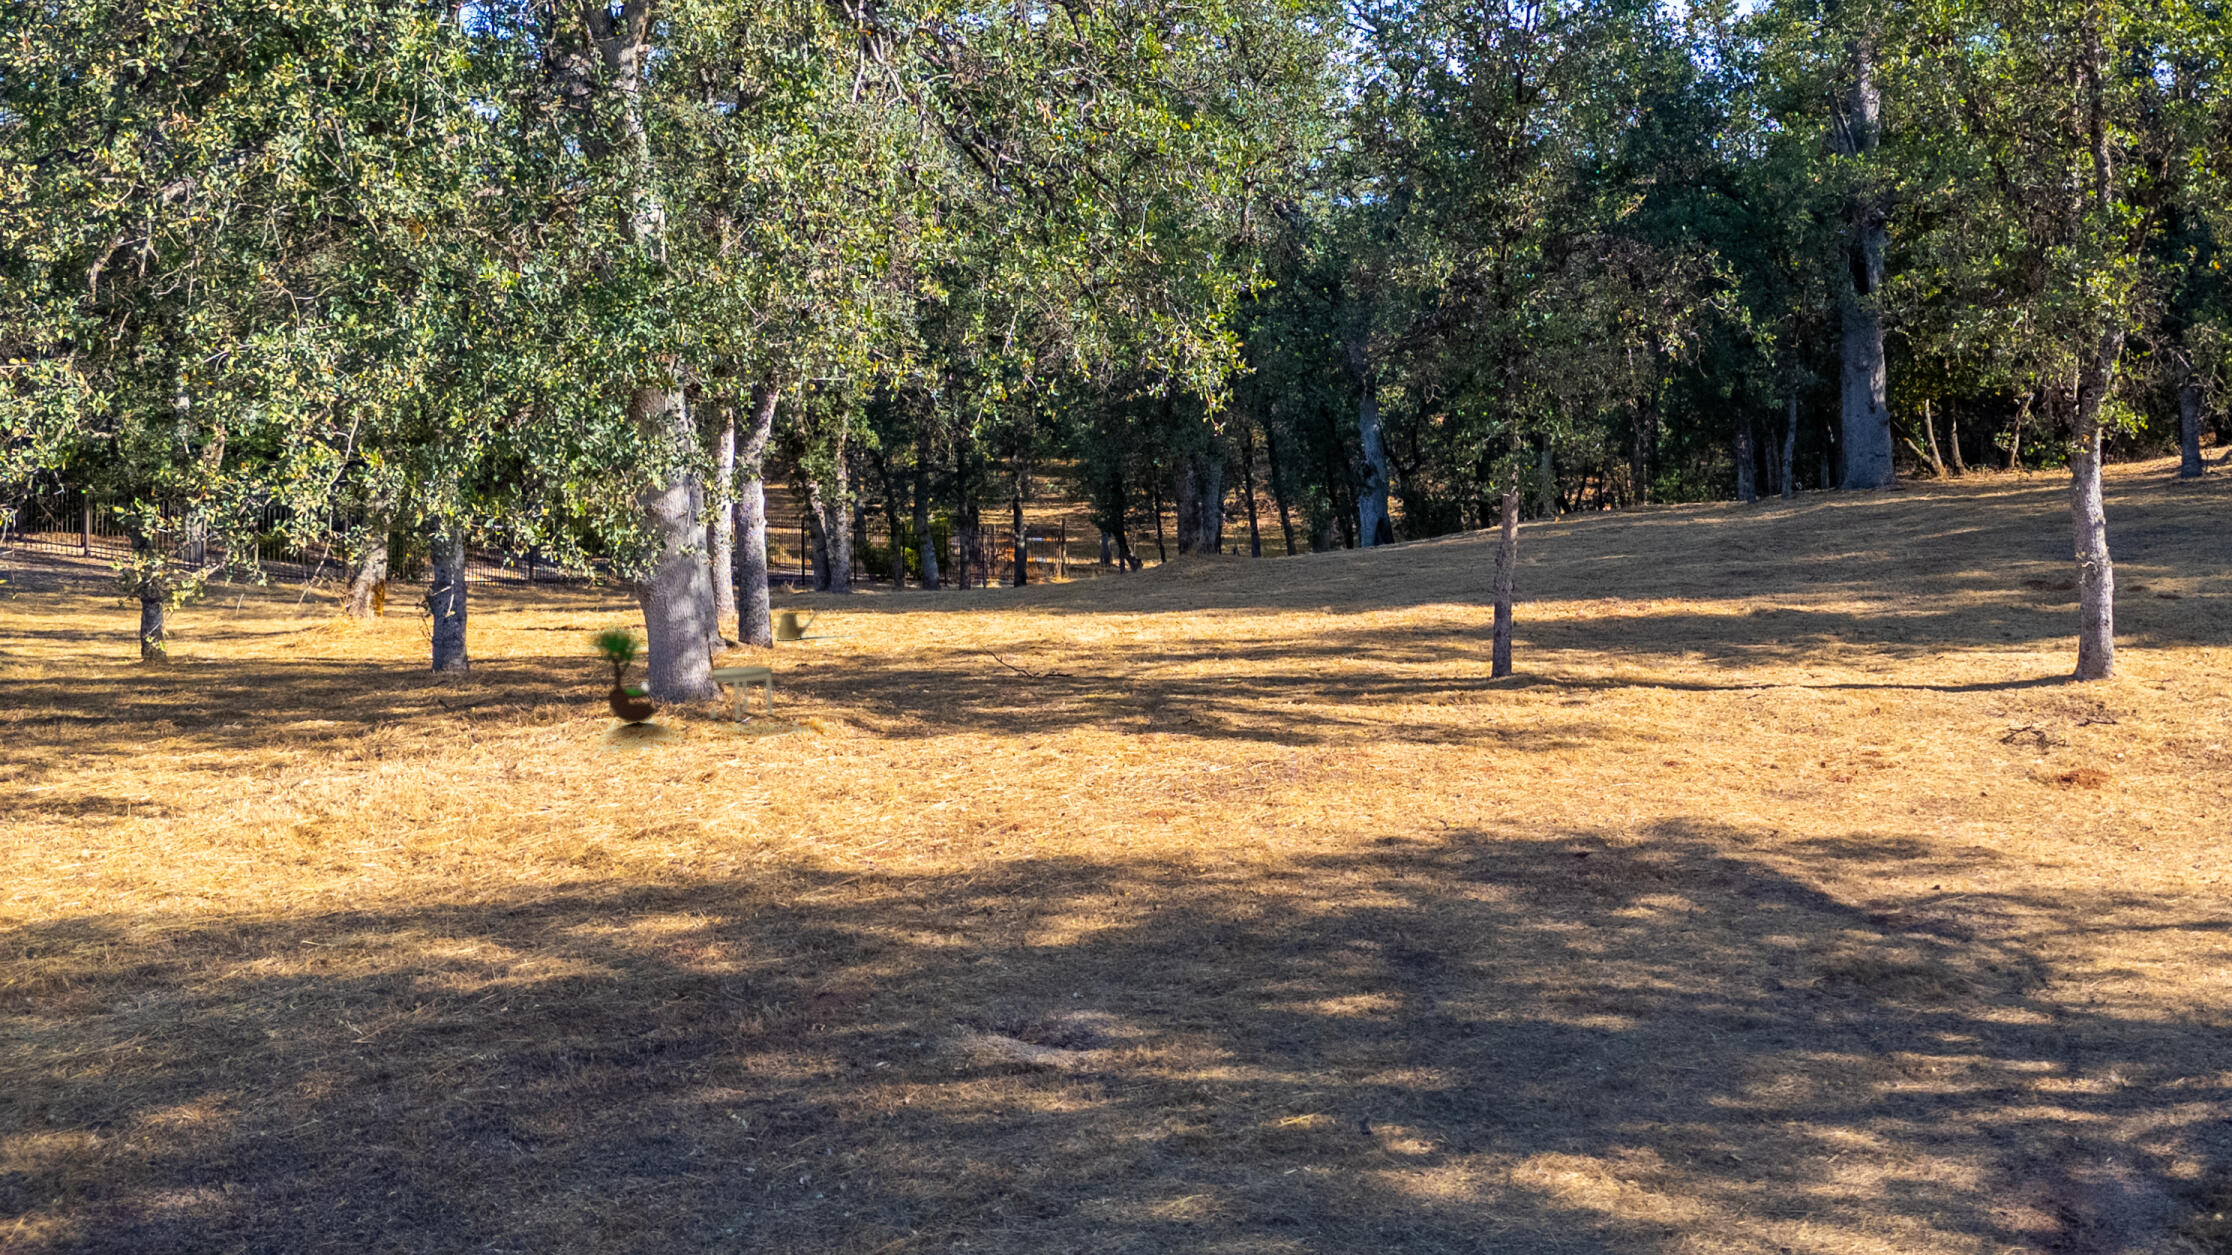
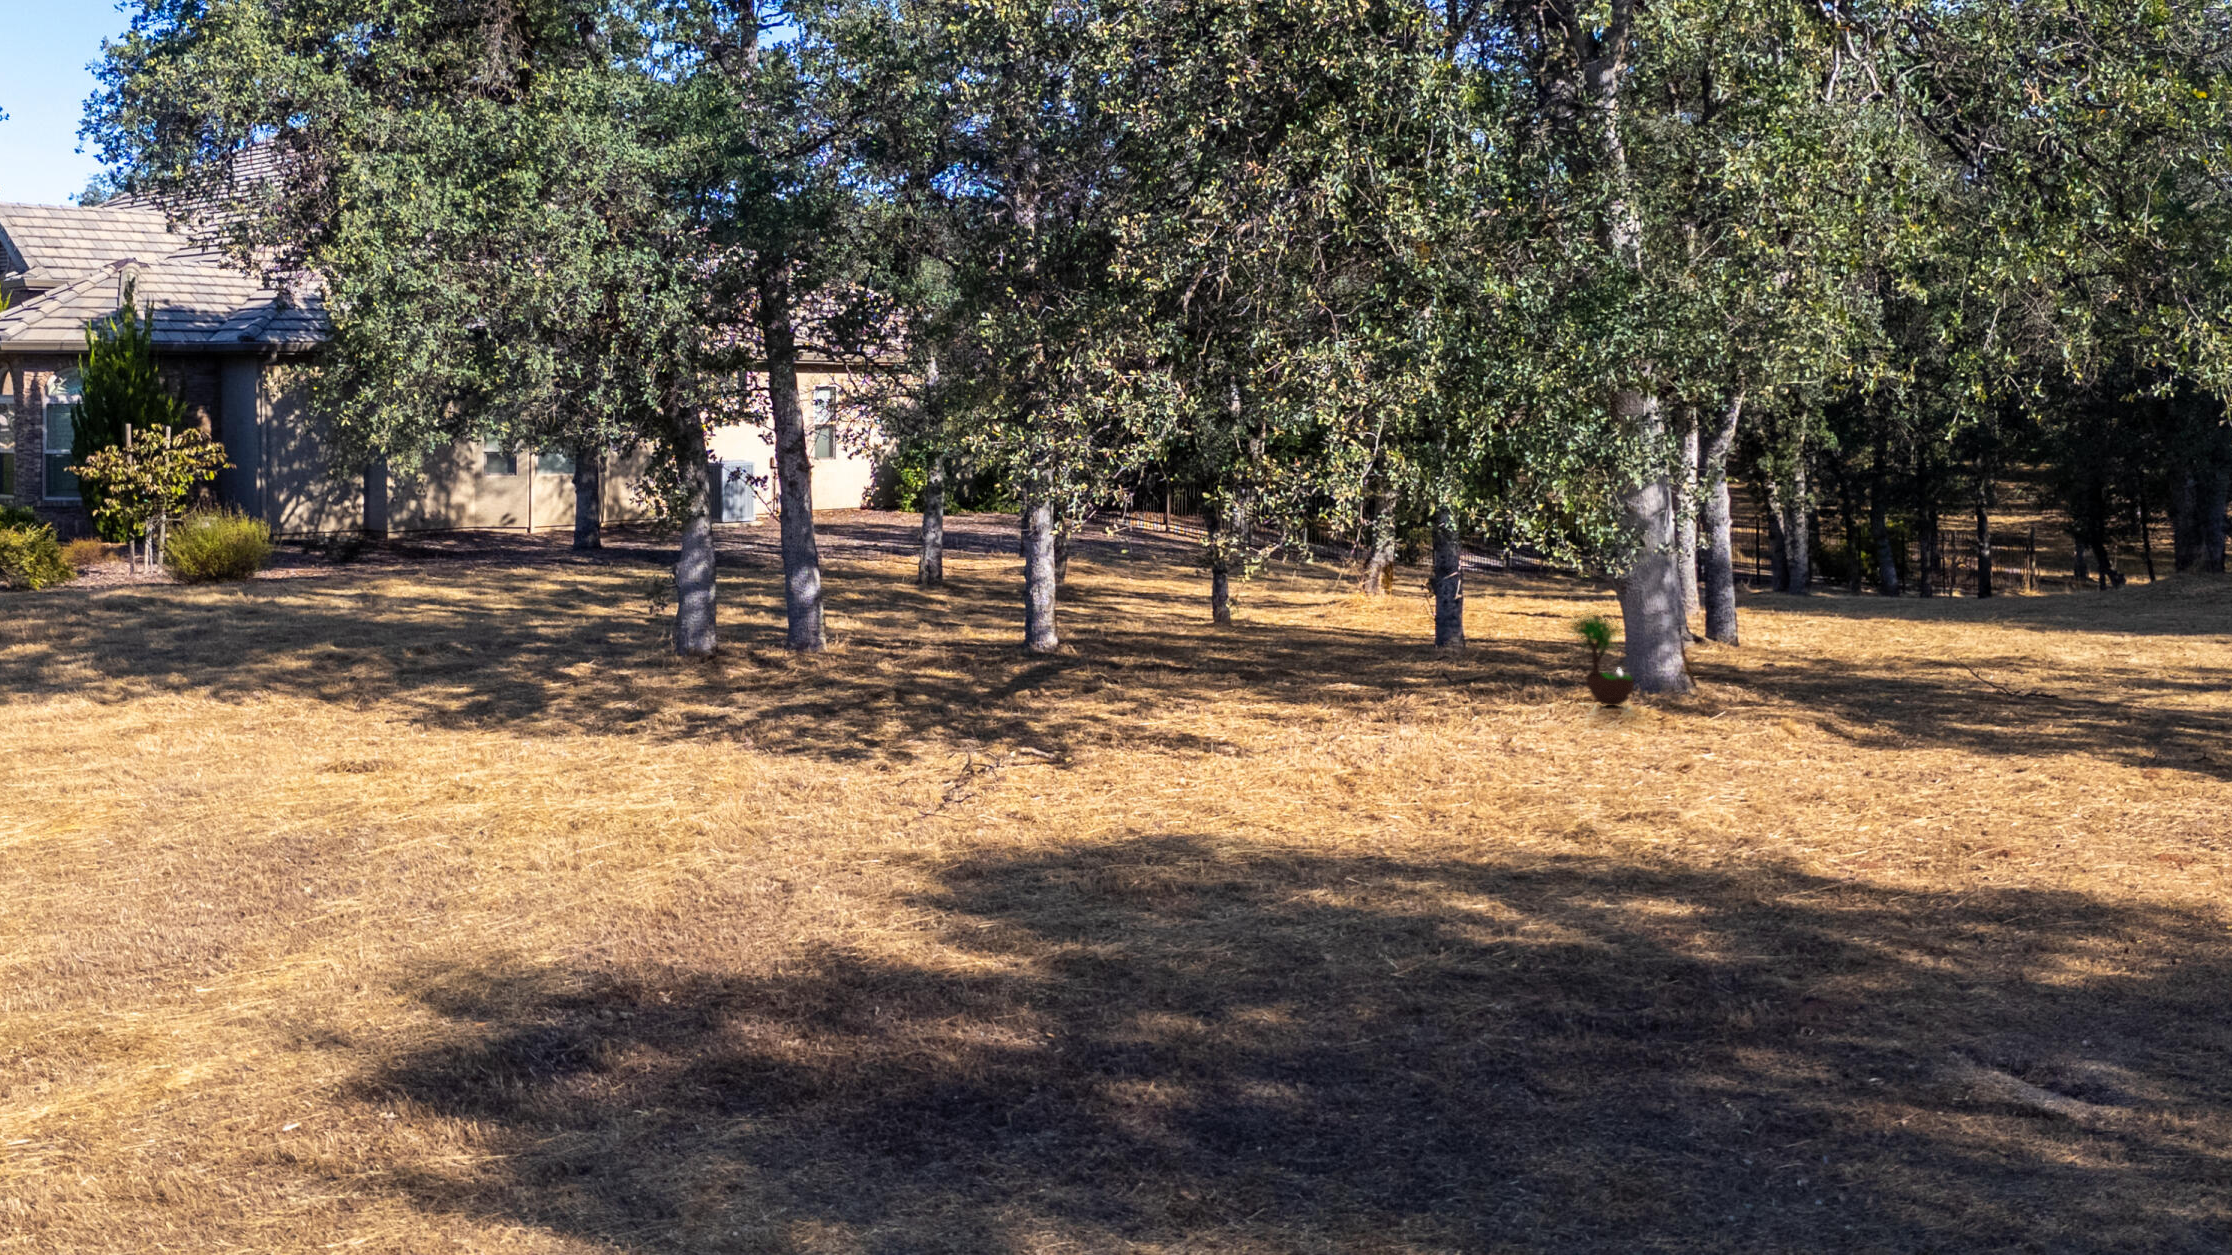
watering can: present [771,608,821,641] -> none [1731,607,1783,636]
round table: present [710,666,772,721] -> none [1677,661,1739,713]

